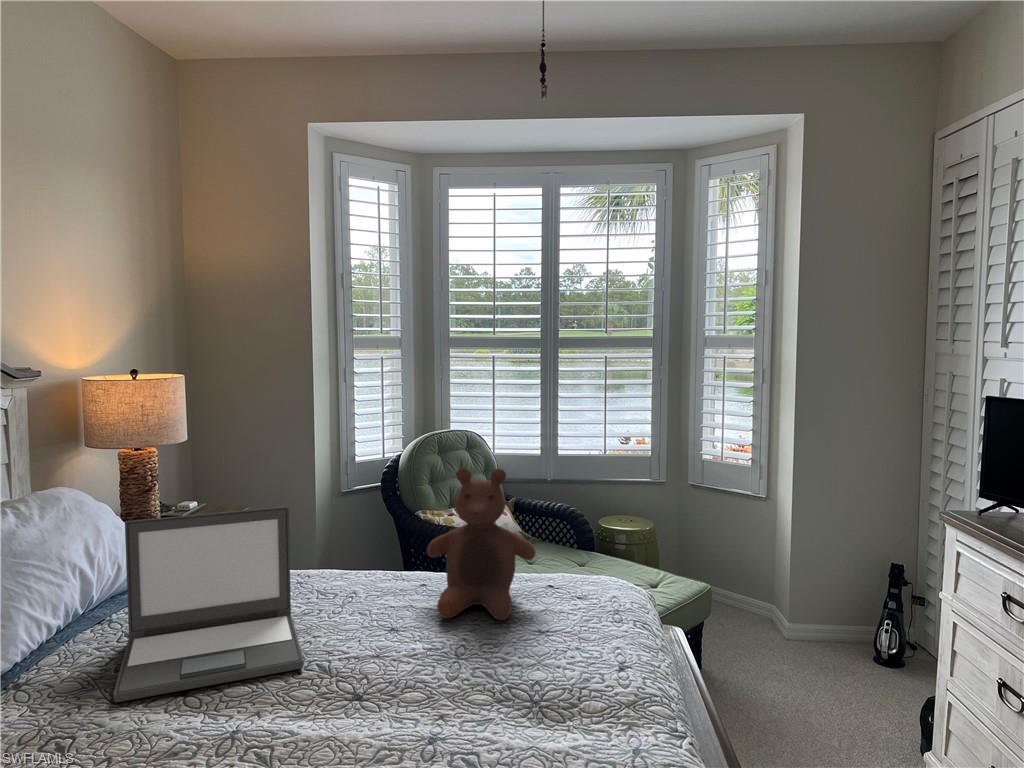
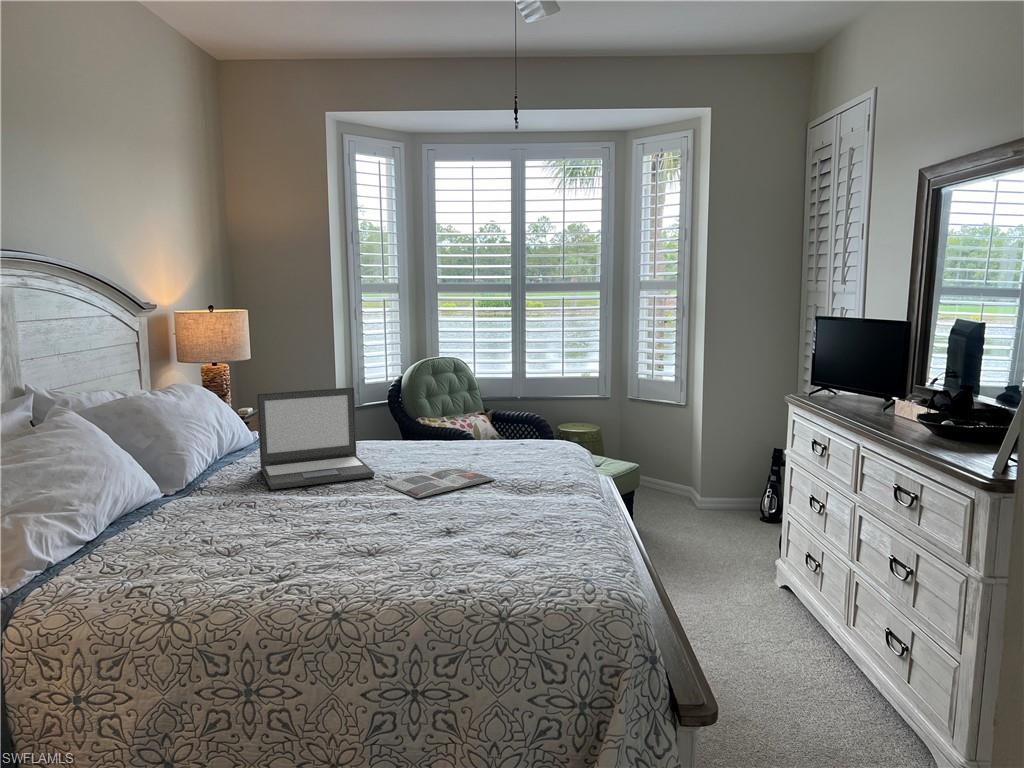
stuffed bear: present [427,468,536,620] -> none [440,365,512,457]
magazine: none [314,645,504,739] -> present [385,467,495,498]

